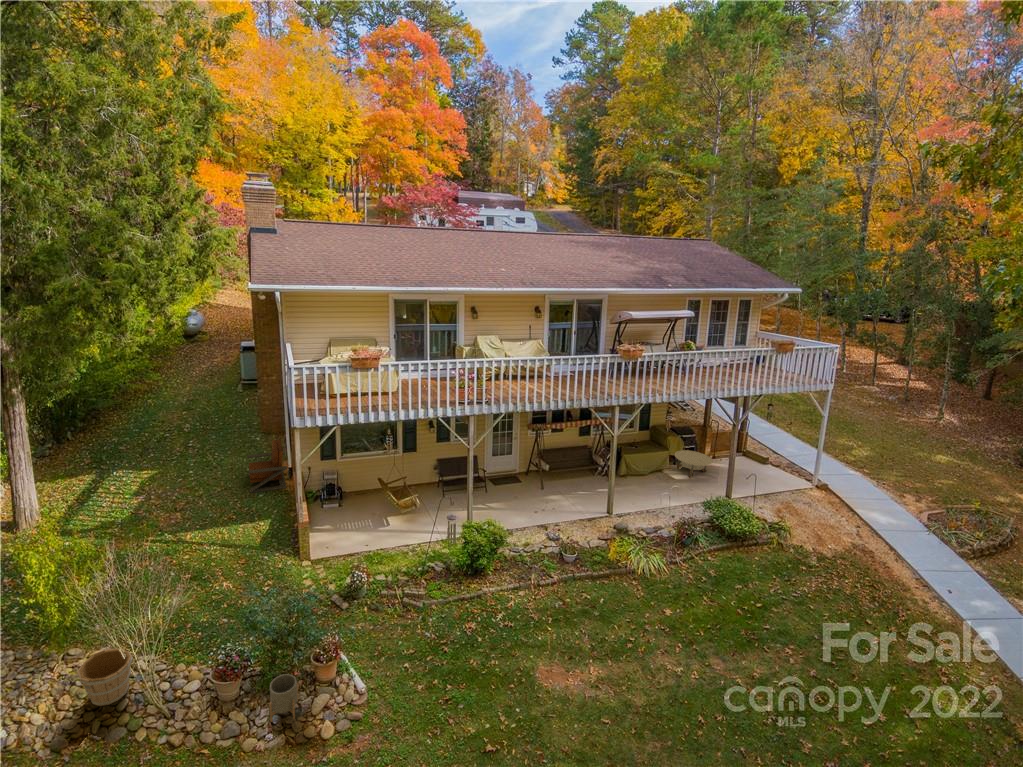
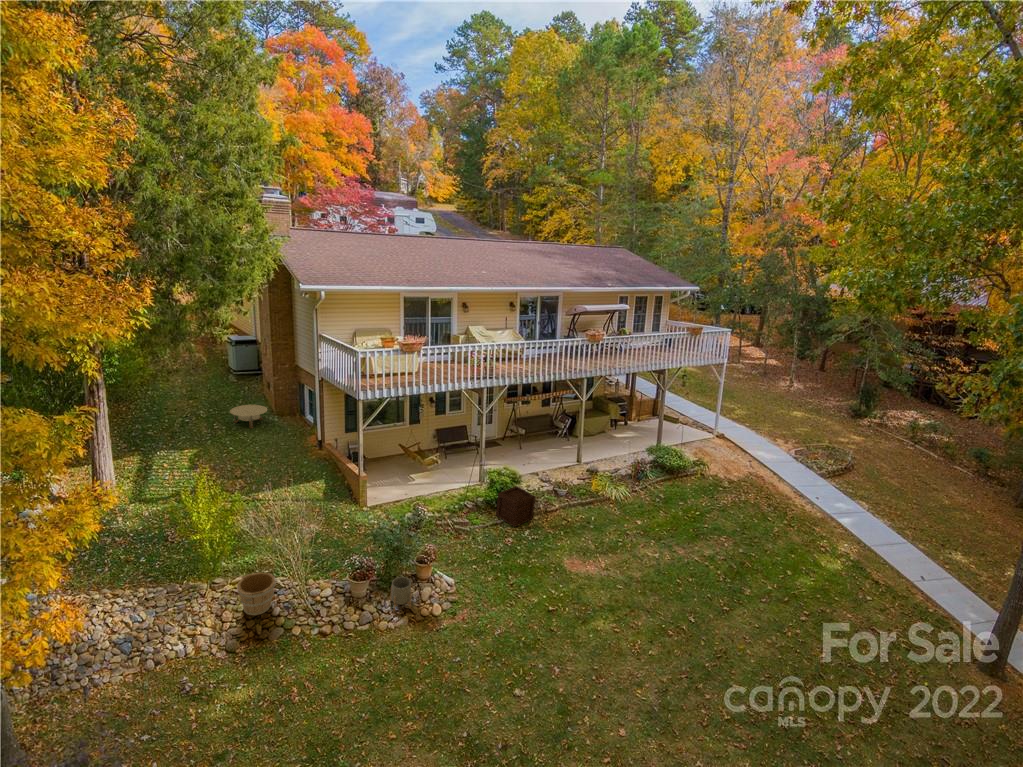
lounge chair: present [247,440,287,493] -> none [271,419,313,464]
round table: present [675,450,713,478] -> present [230,405,267,428]
wooden crate: none [472,546,522,602] -> present [496,486,536,527]

